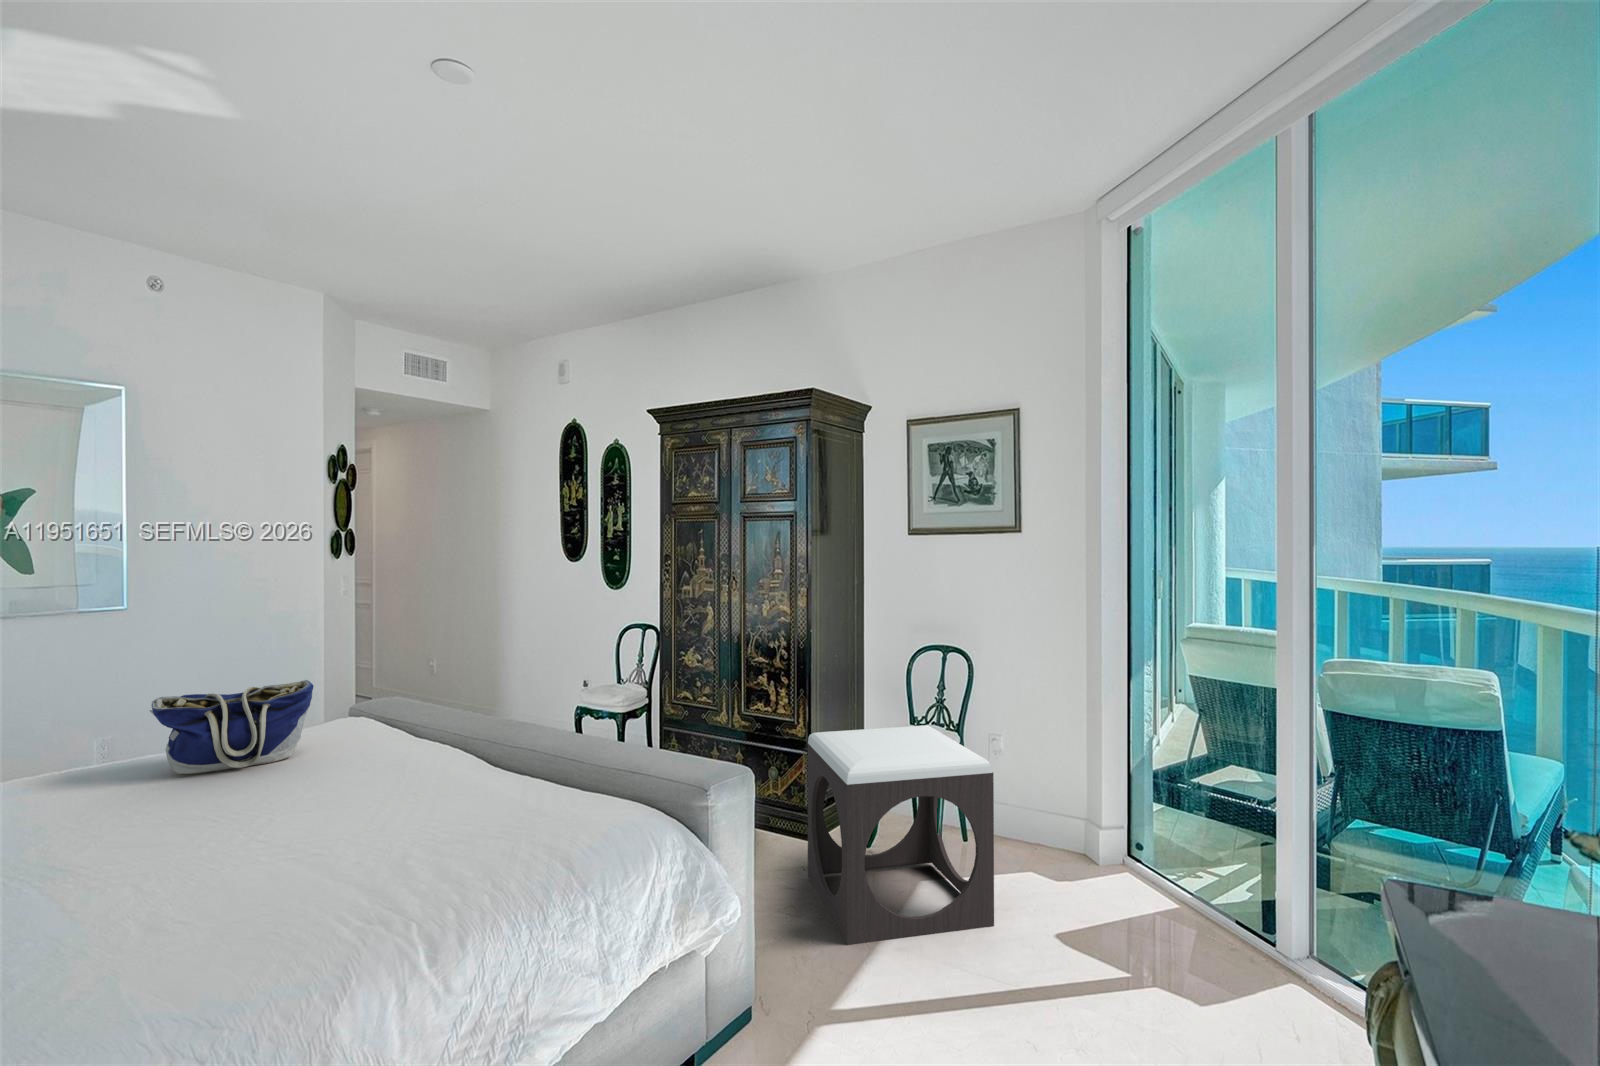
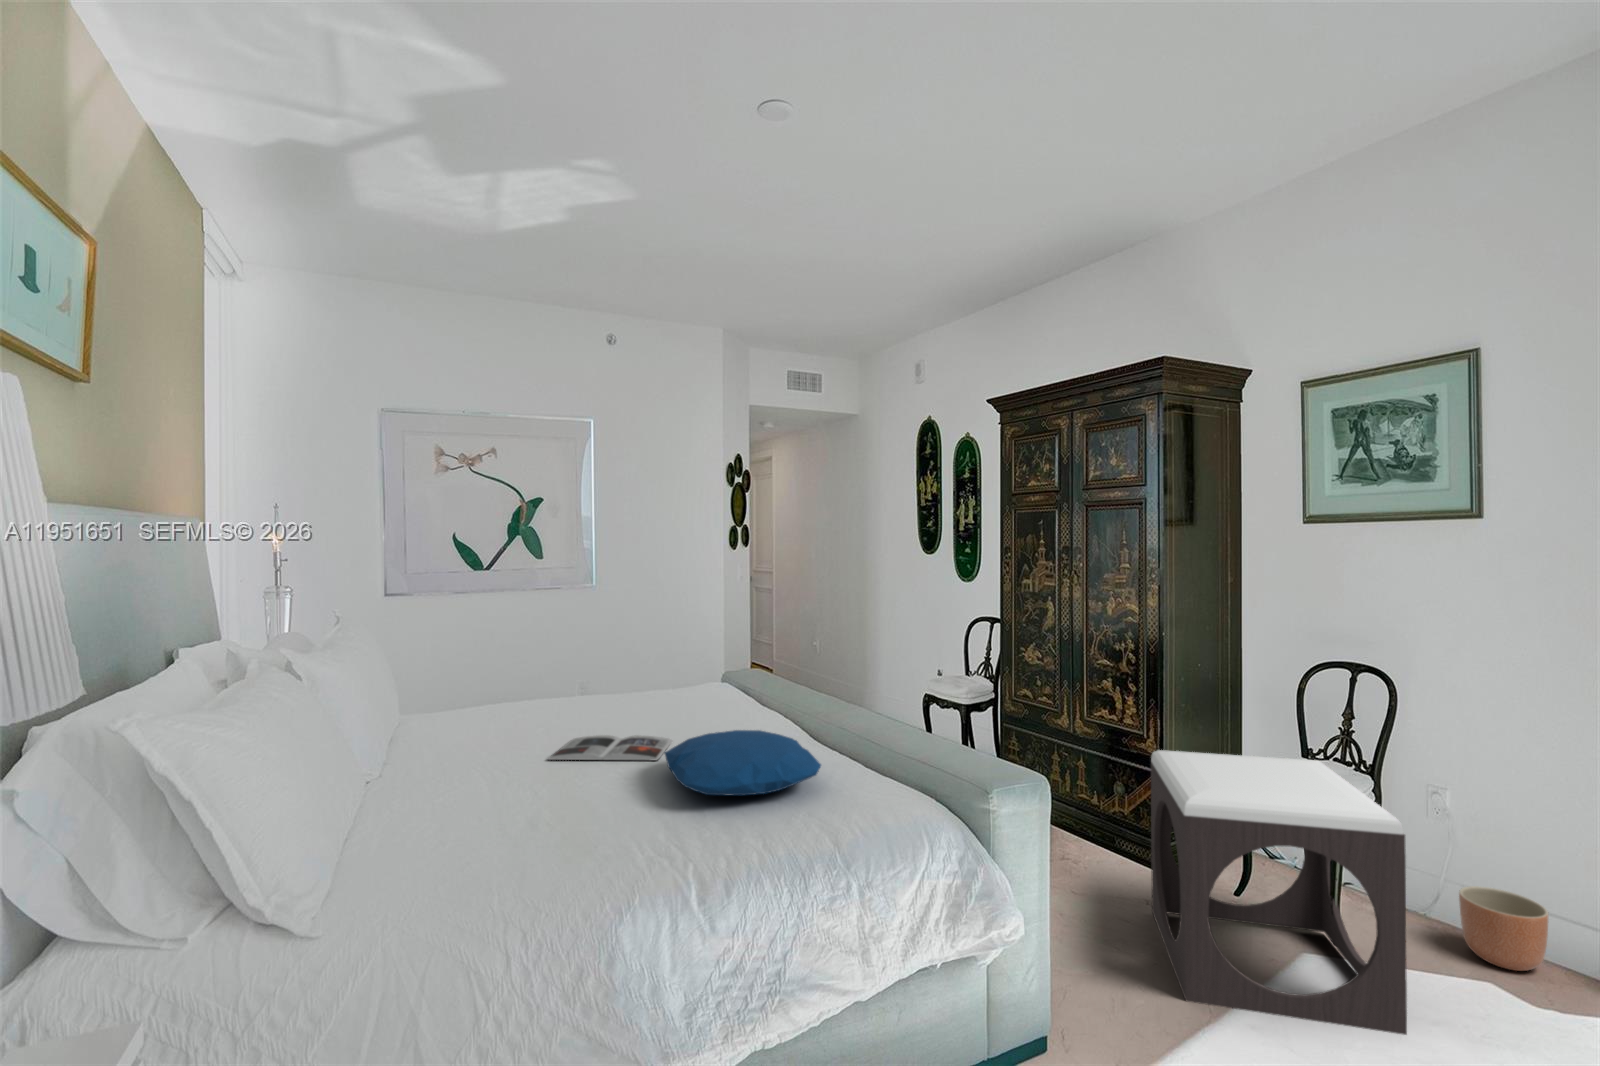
tote bag: present [150,680,314,774] -> none [572,649,677,715]
pillow: none [328,763,535,843] -> present [665,730,821,795]
magazine: none [135,788,322,841] -> present [548,735,672,760]
planter: none [1012,805,1062,862] -> present [1459,886,1548,971]

